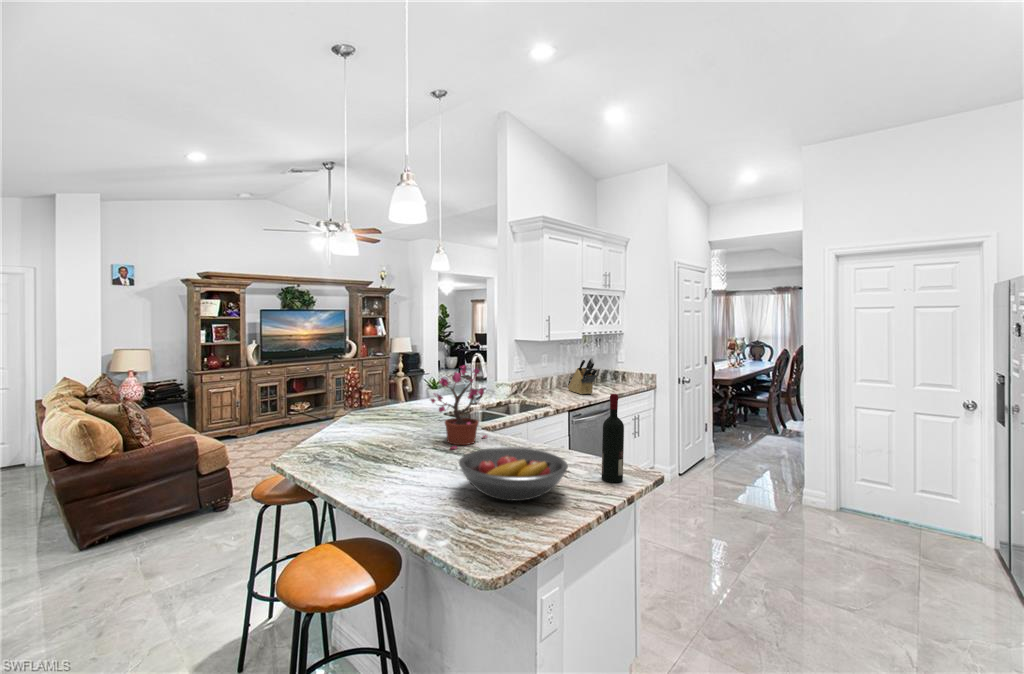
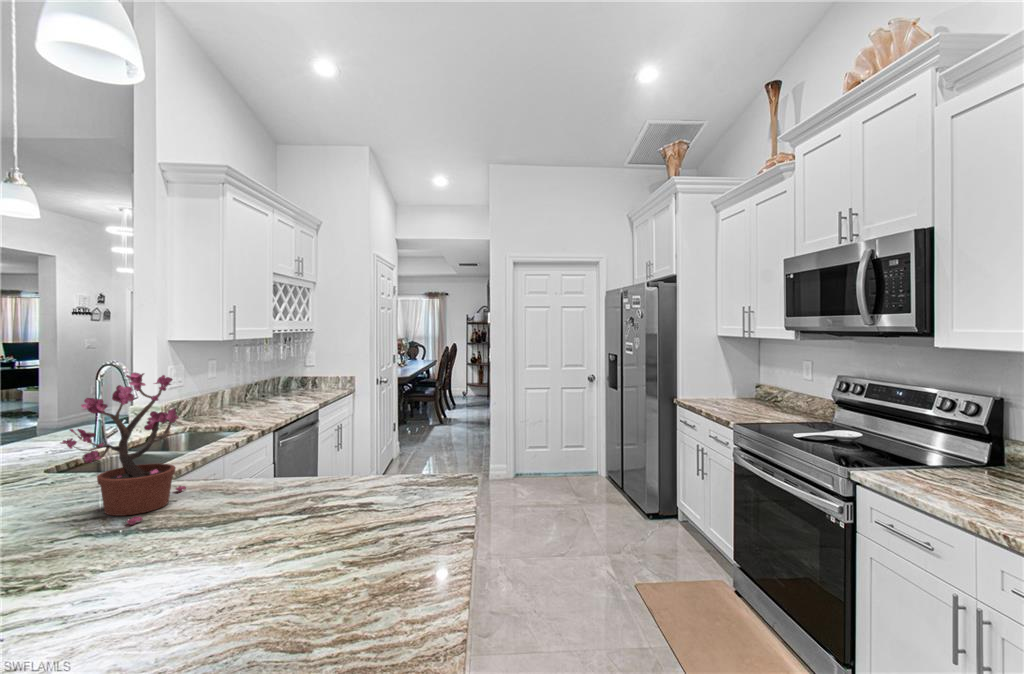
knife block: present [568,358,597,394] -> none [250,360,297,409]
wine bottle: present [602,394,624,482] -> none [417,389,444,502]
fruit bowl: present [459,447,568,501] -> none [222,482,416,577]

